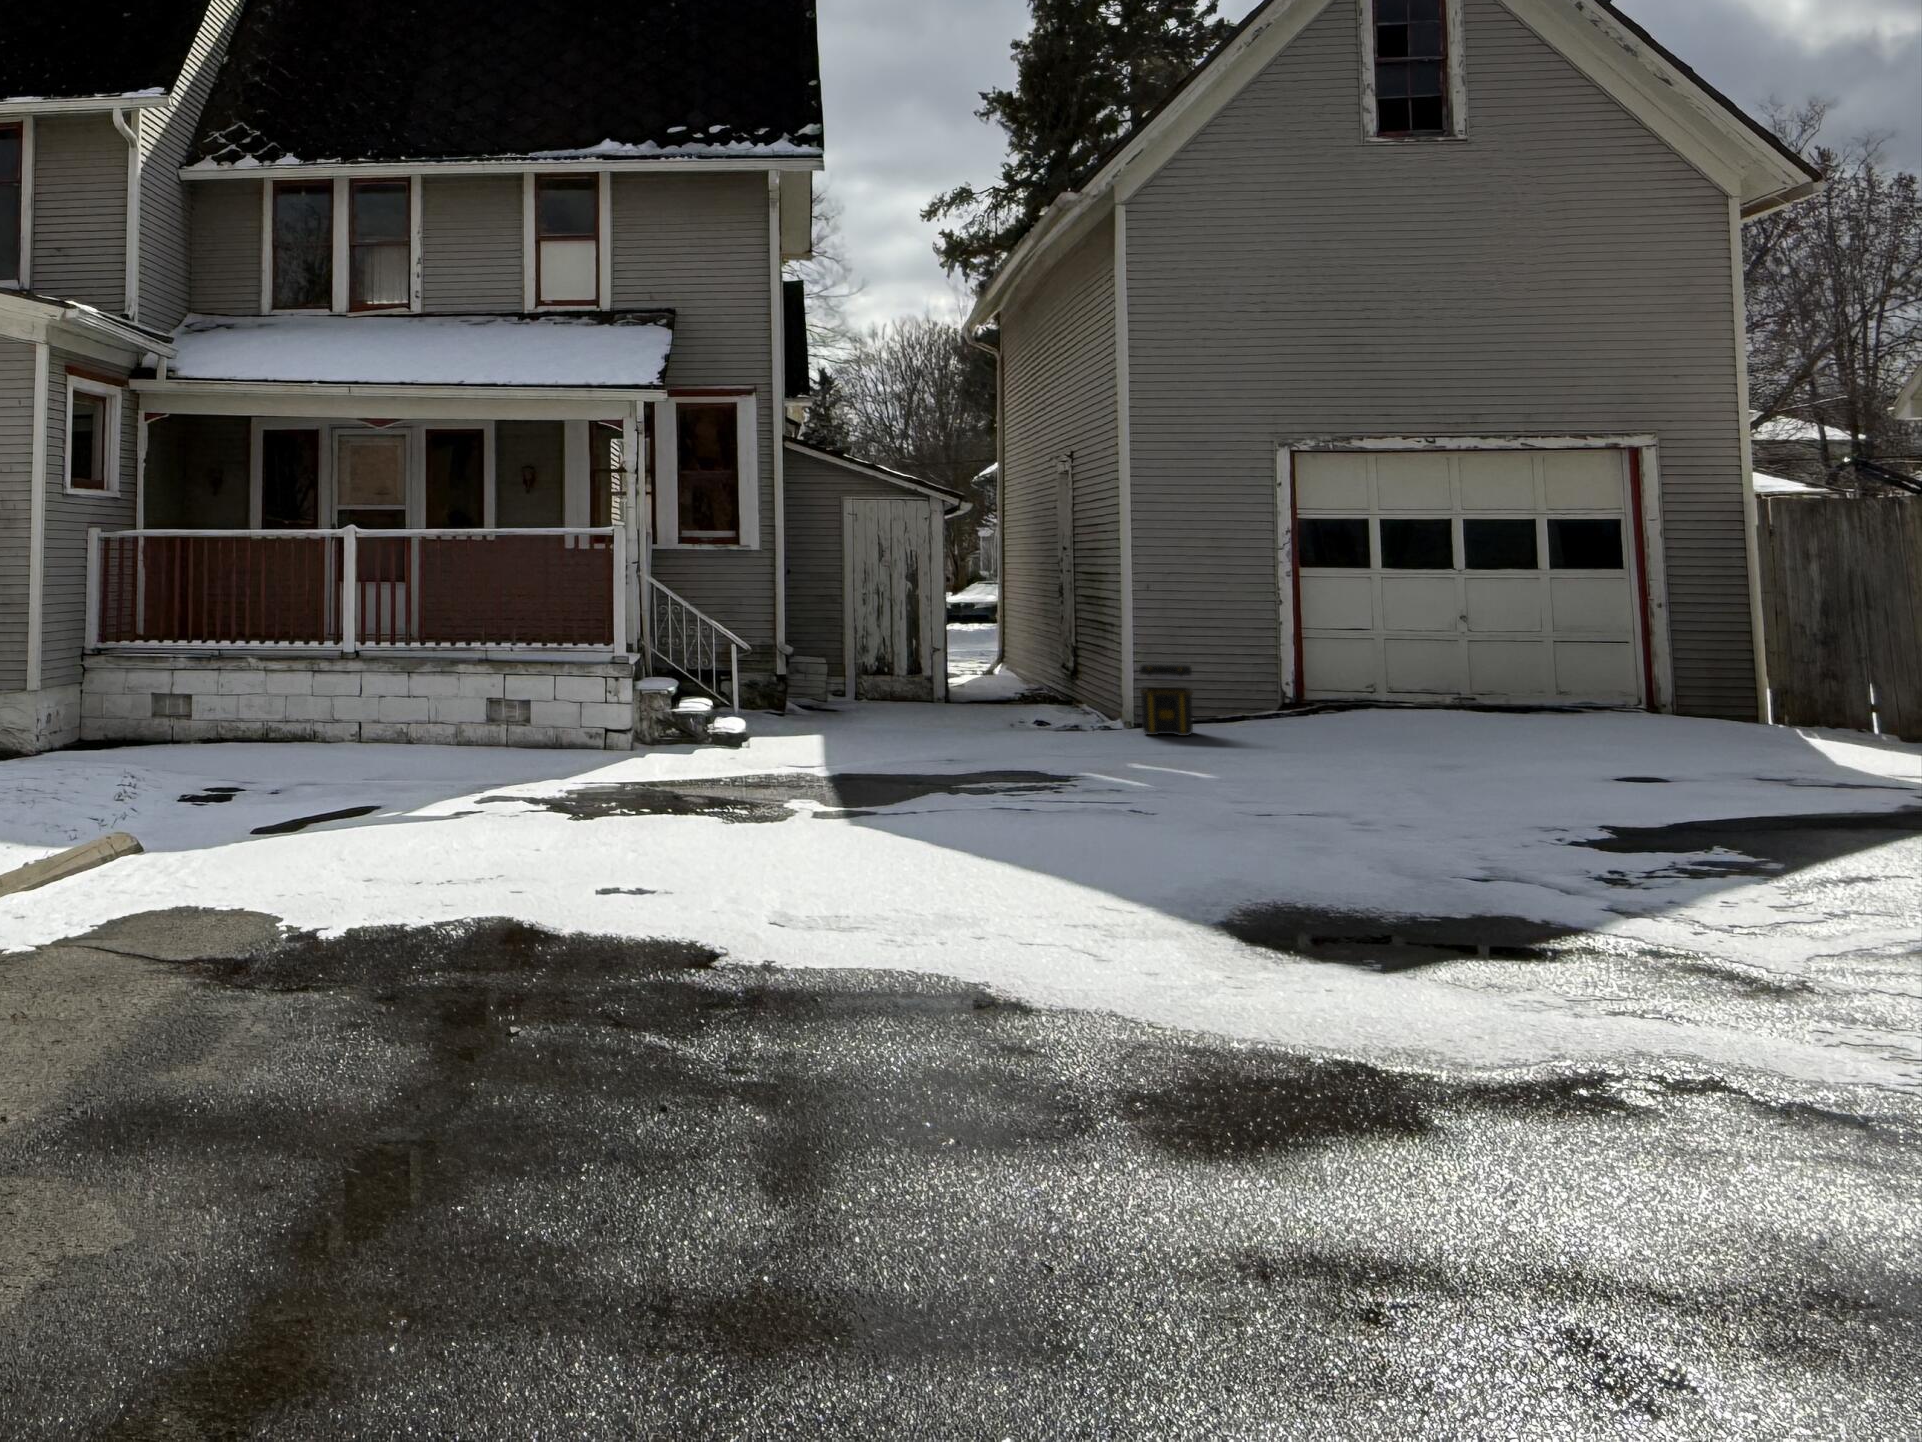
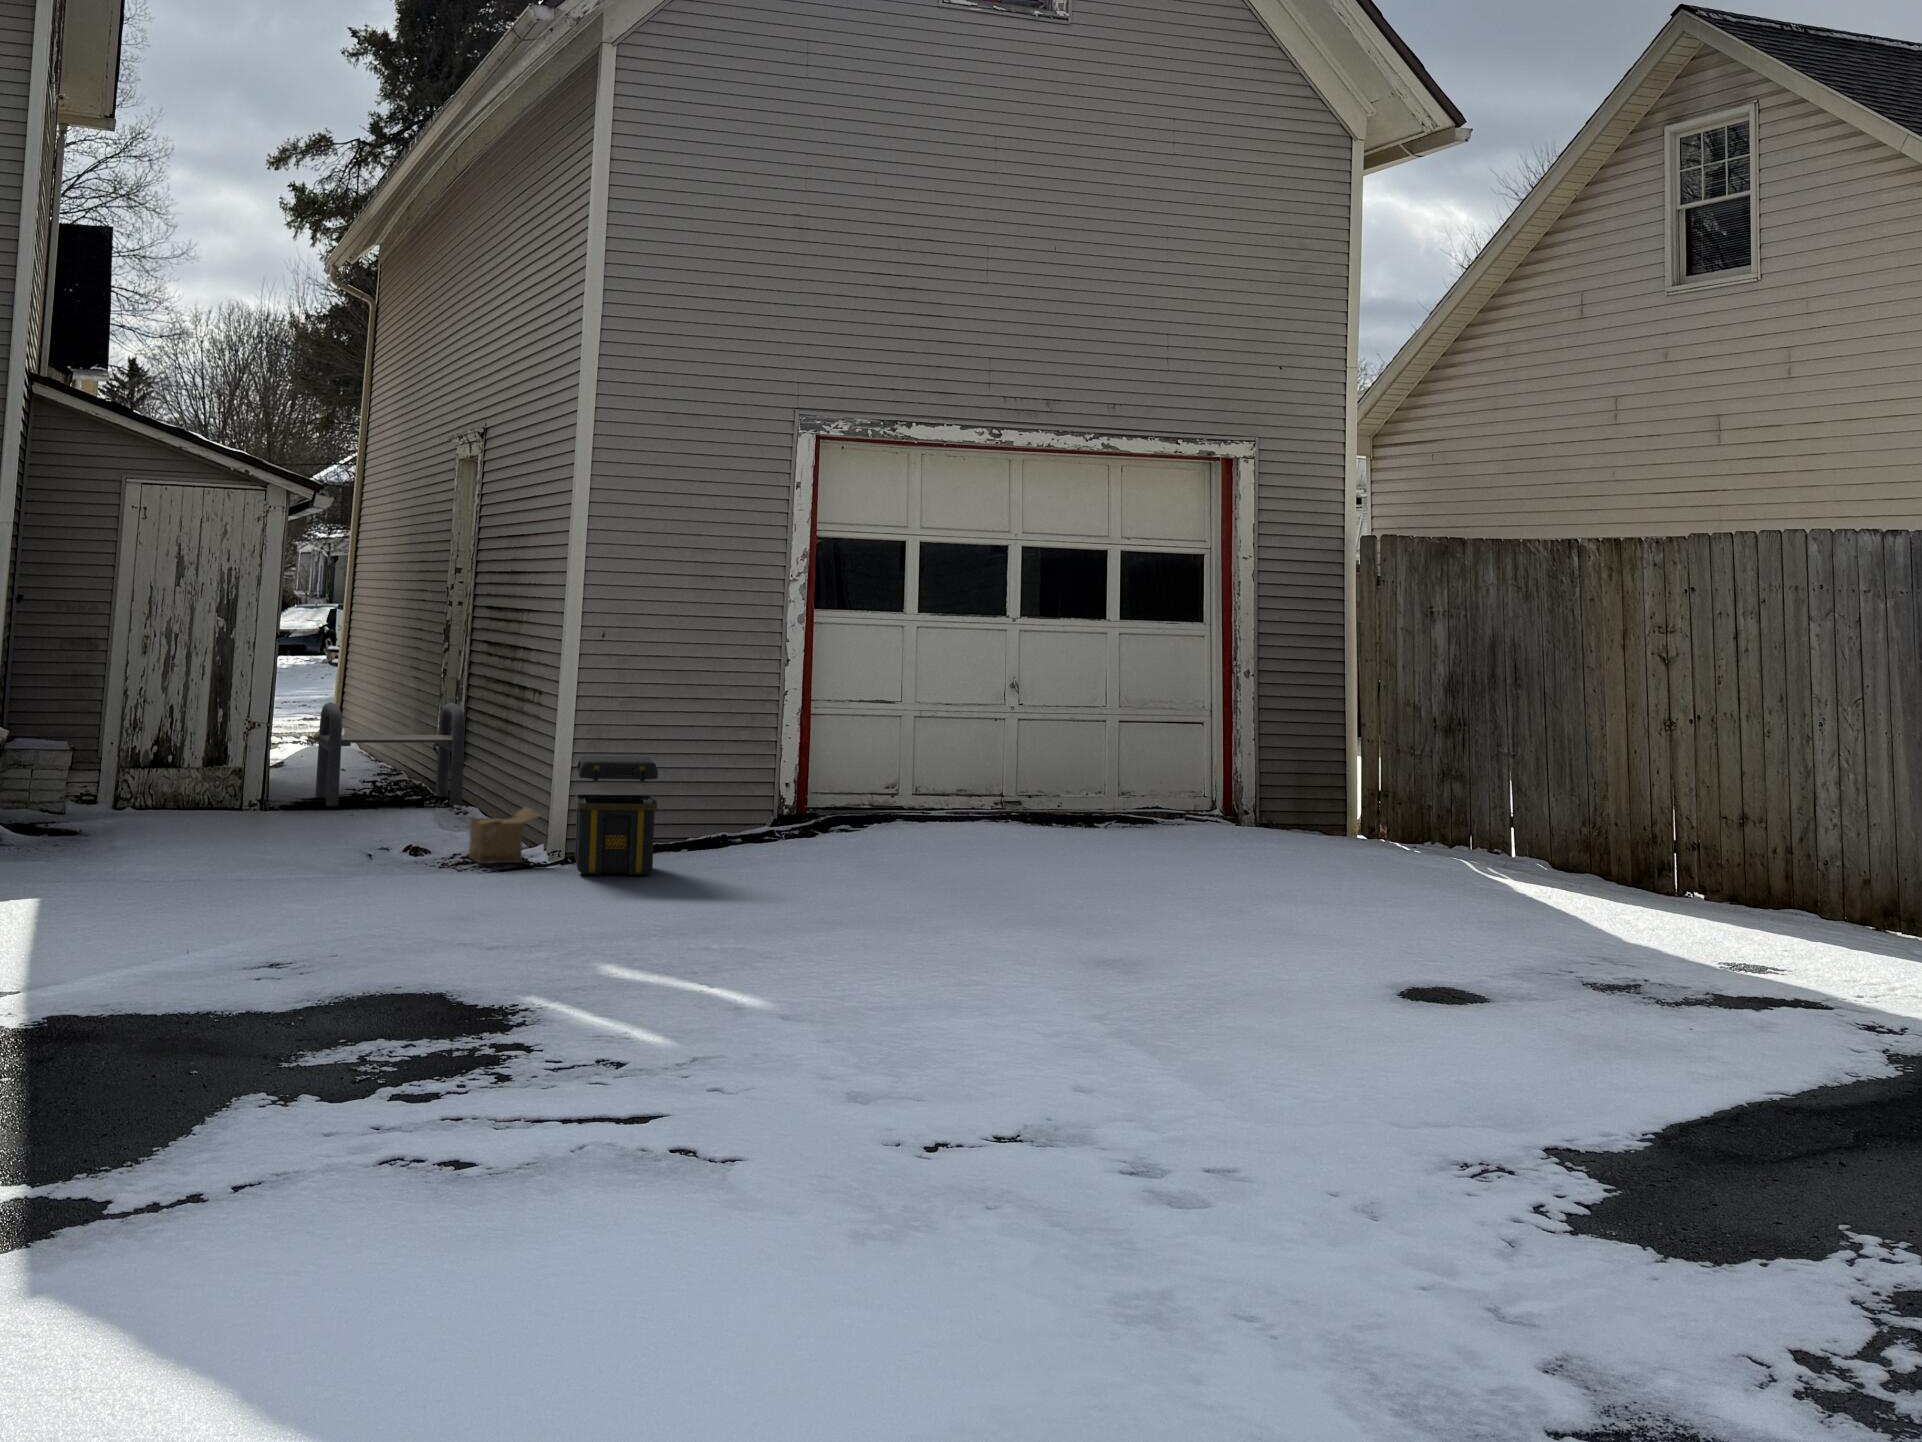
bench: none [984,635,1083,702] -> present [315,702,465,807]
cardboard box: none [1075,695,1121,728] -> present [469,807,541,864]

